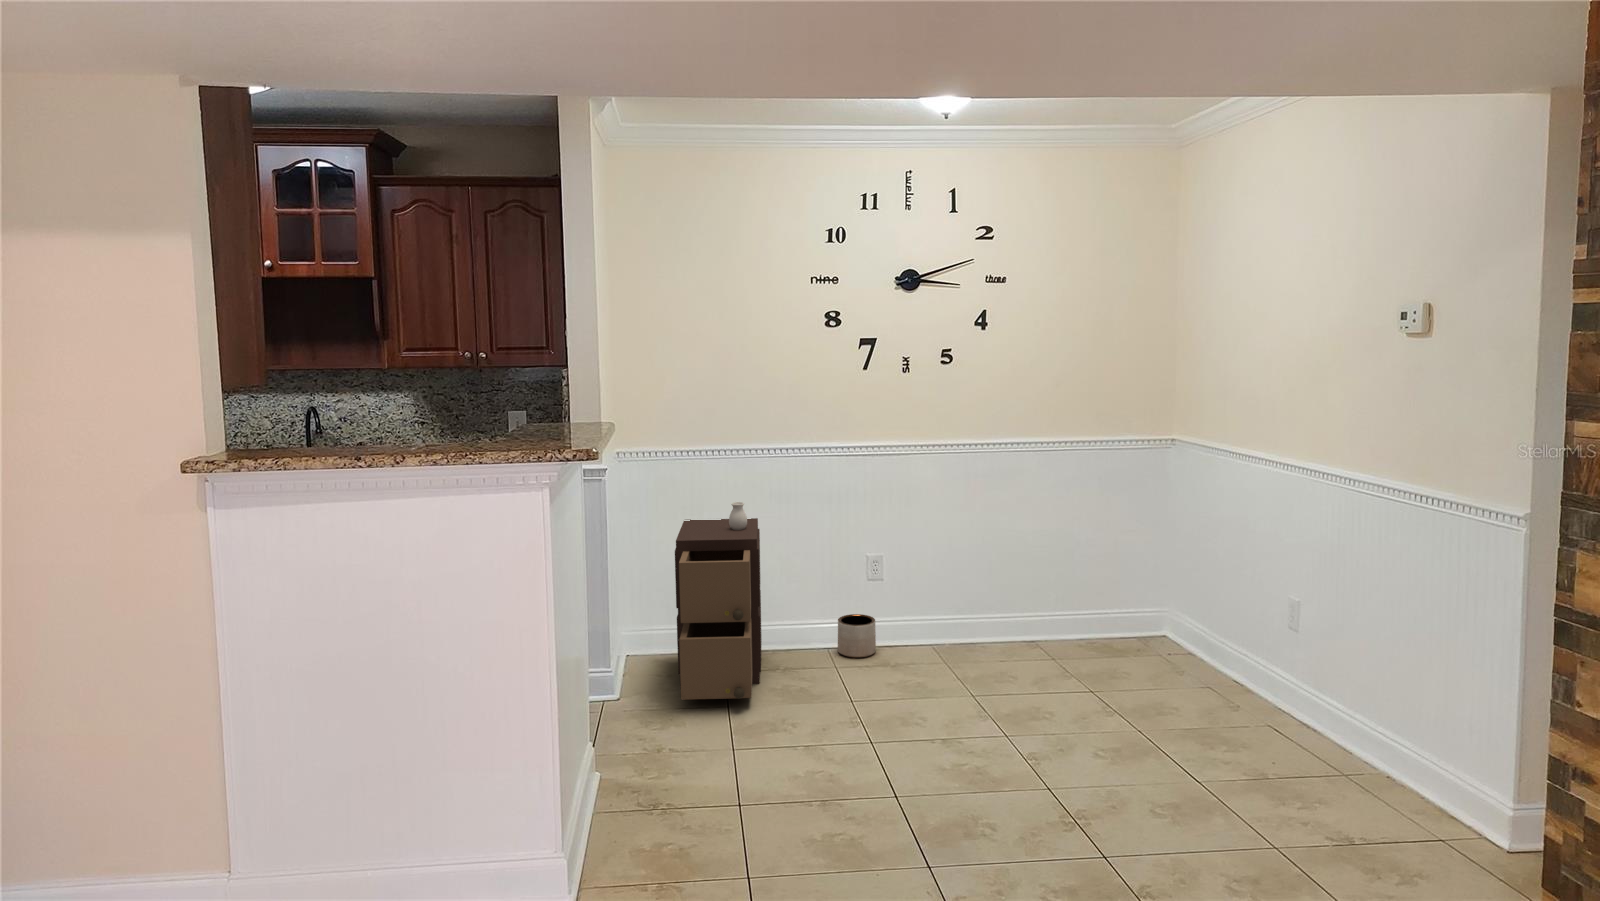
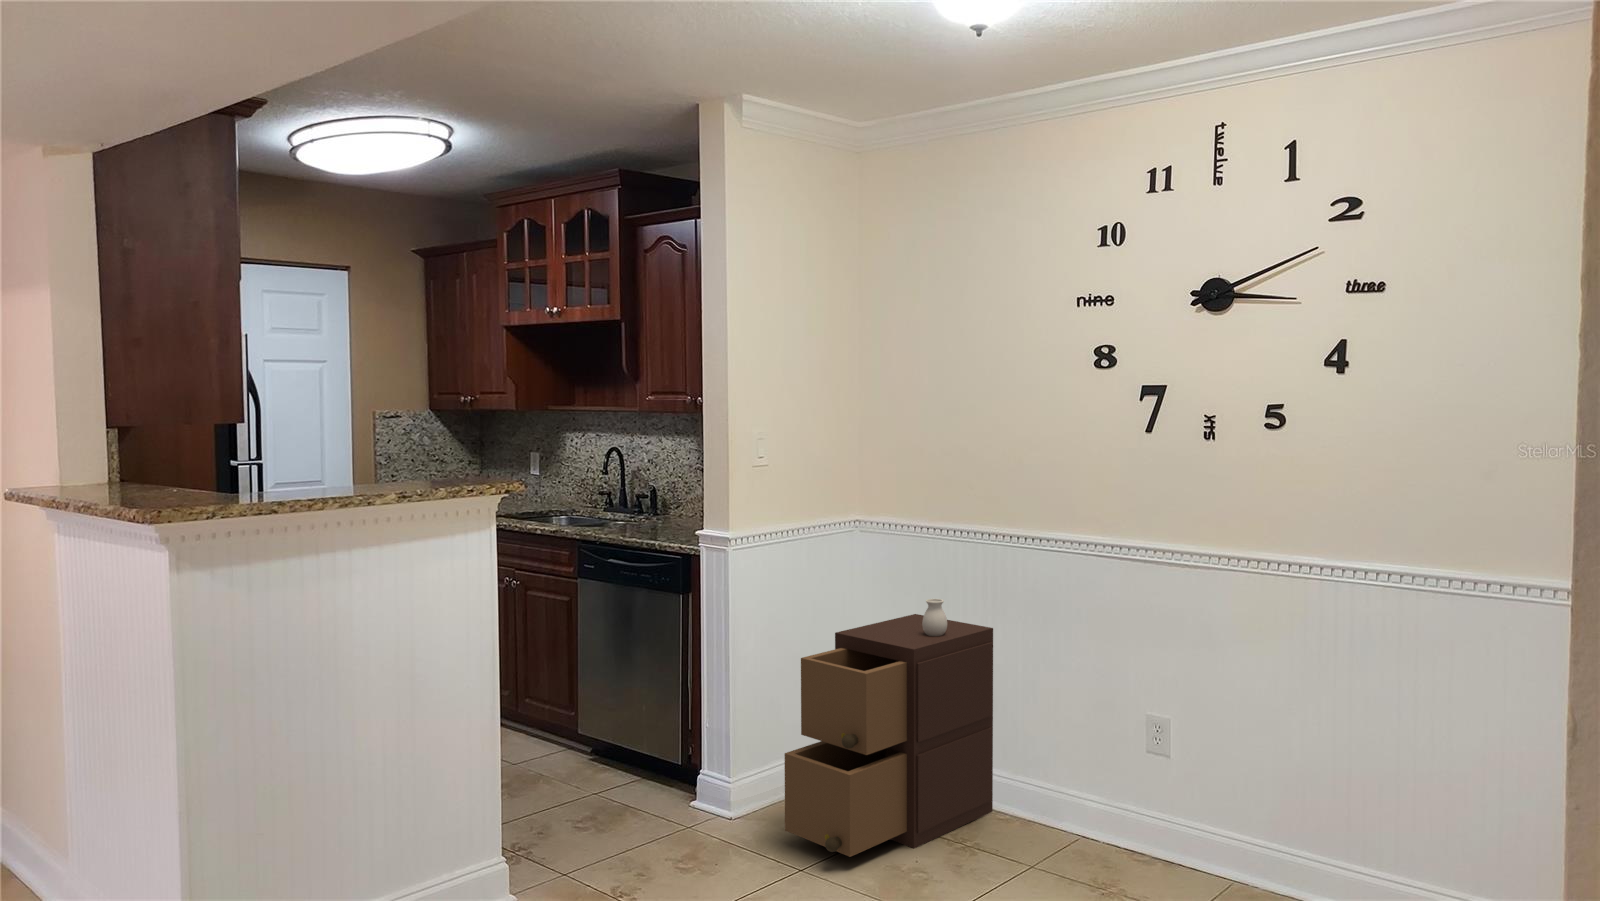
planter: present [838,614,876,658] -> none [1072,796,1131,866]

